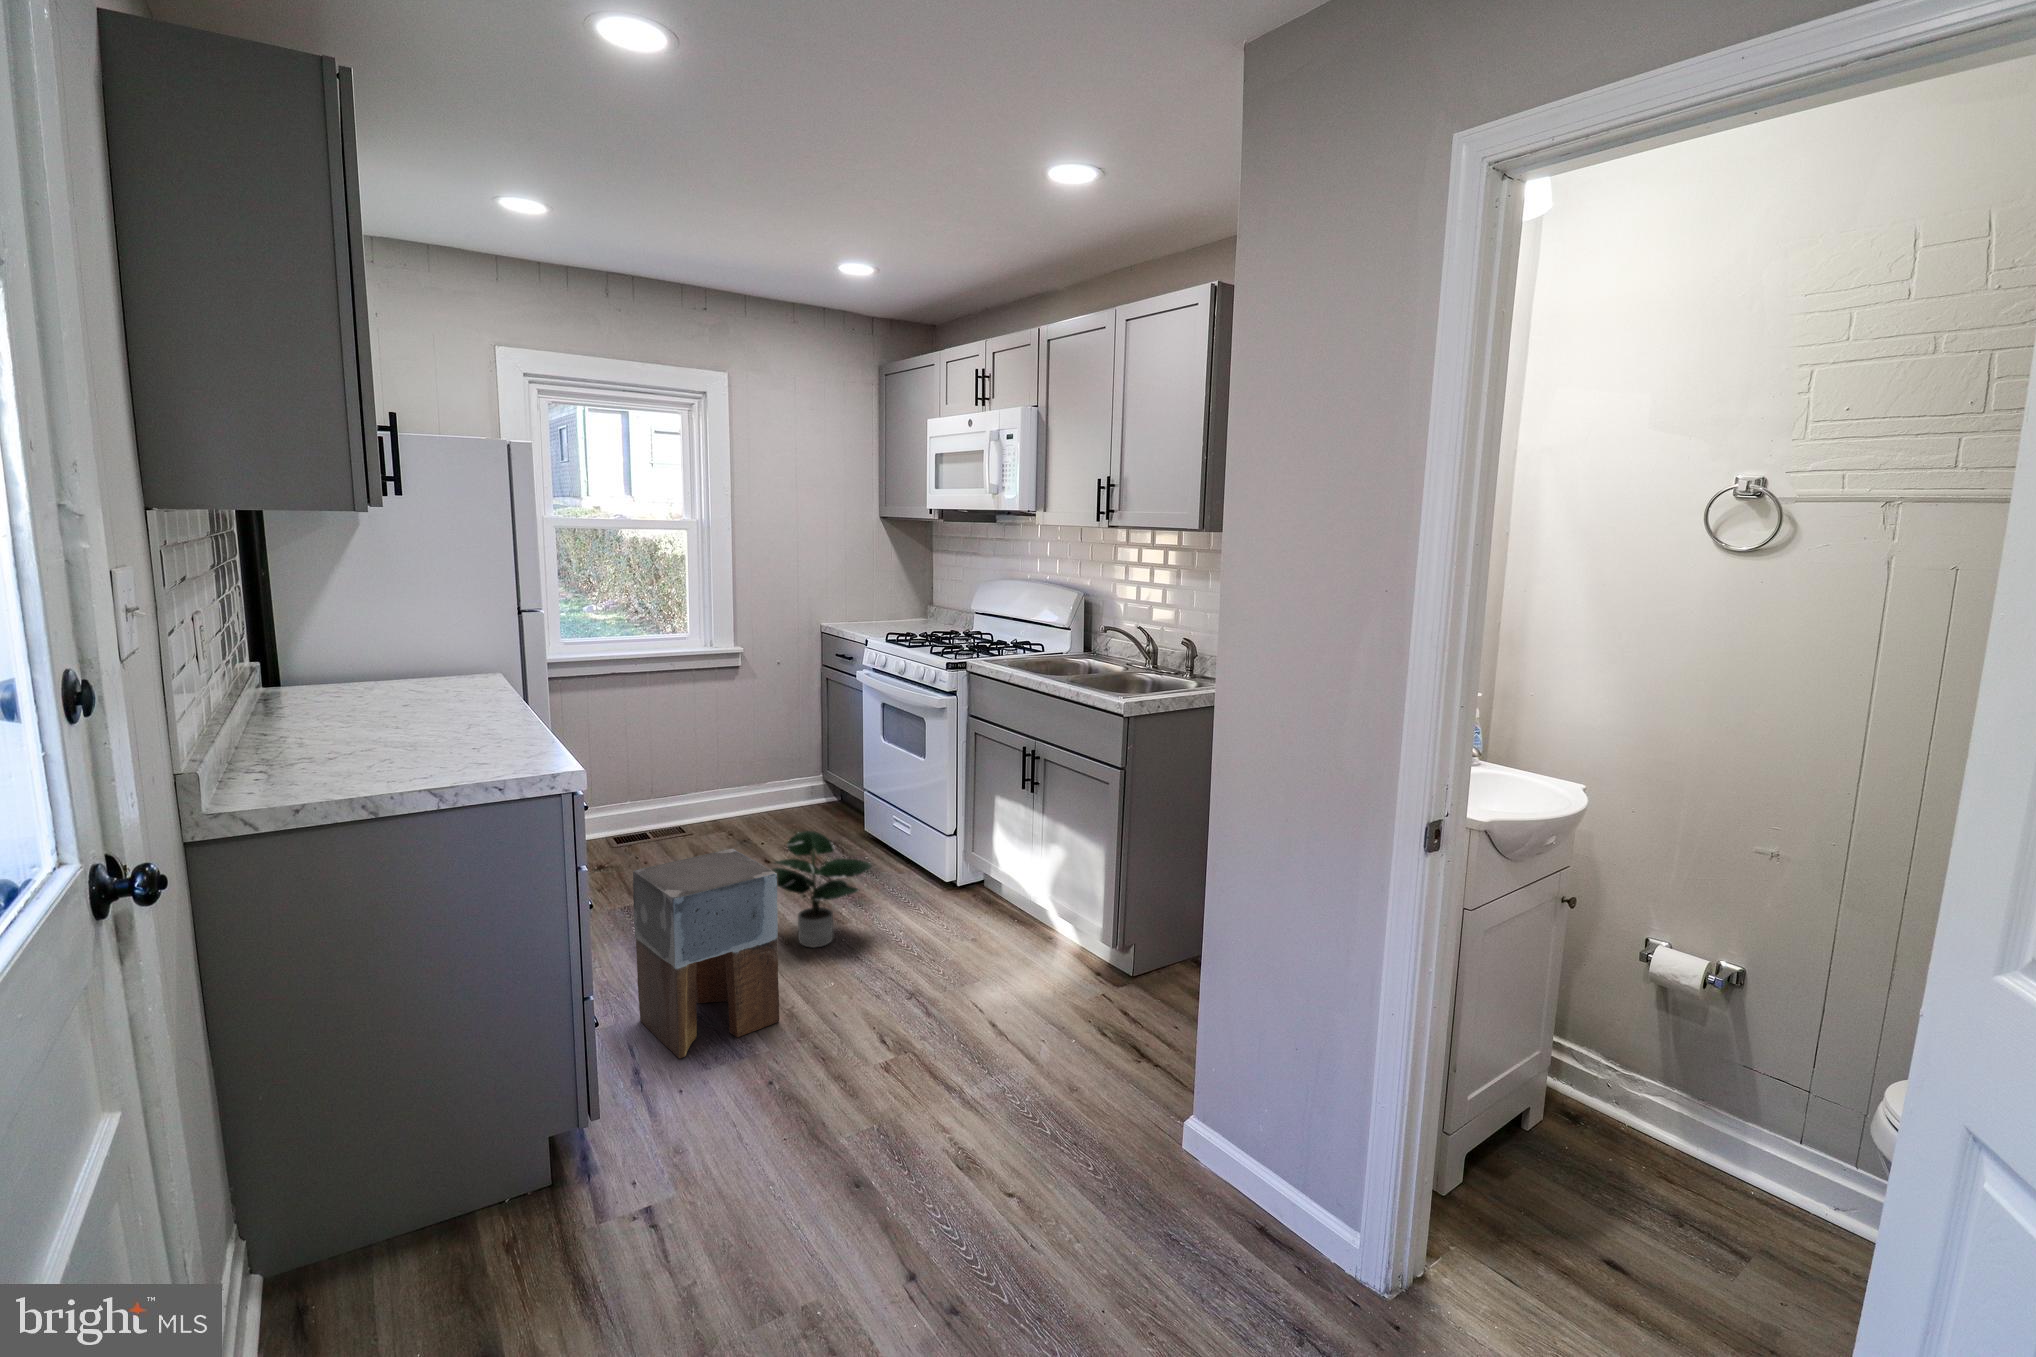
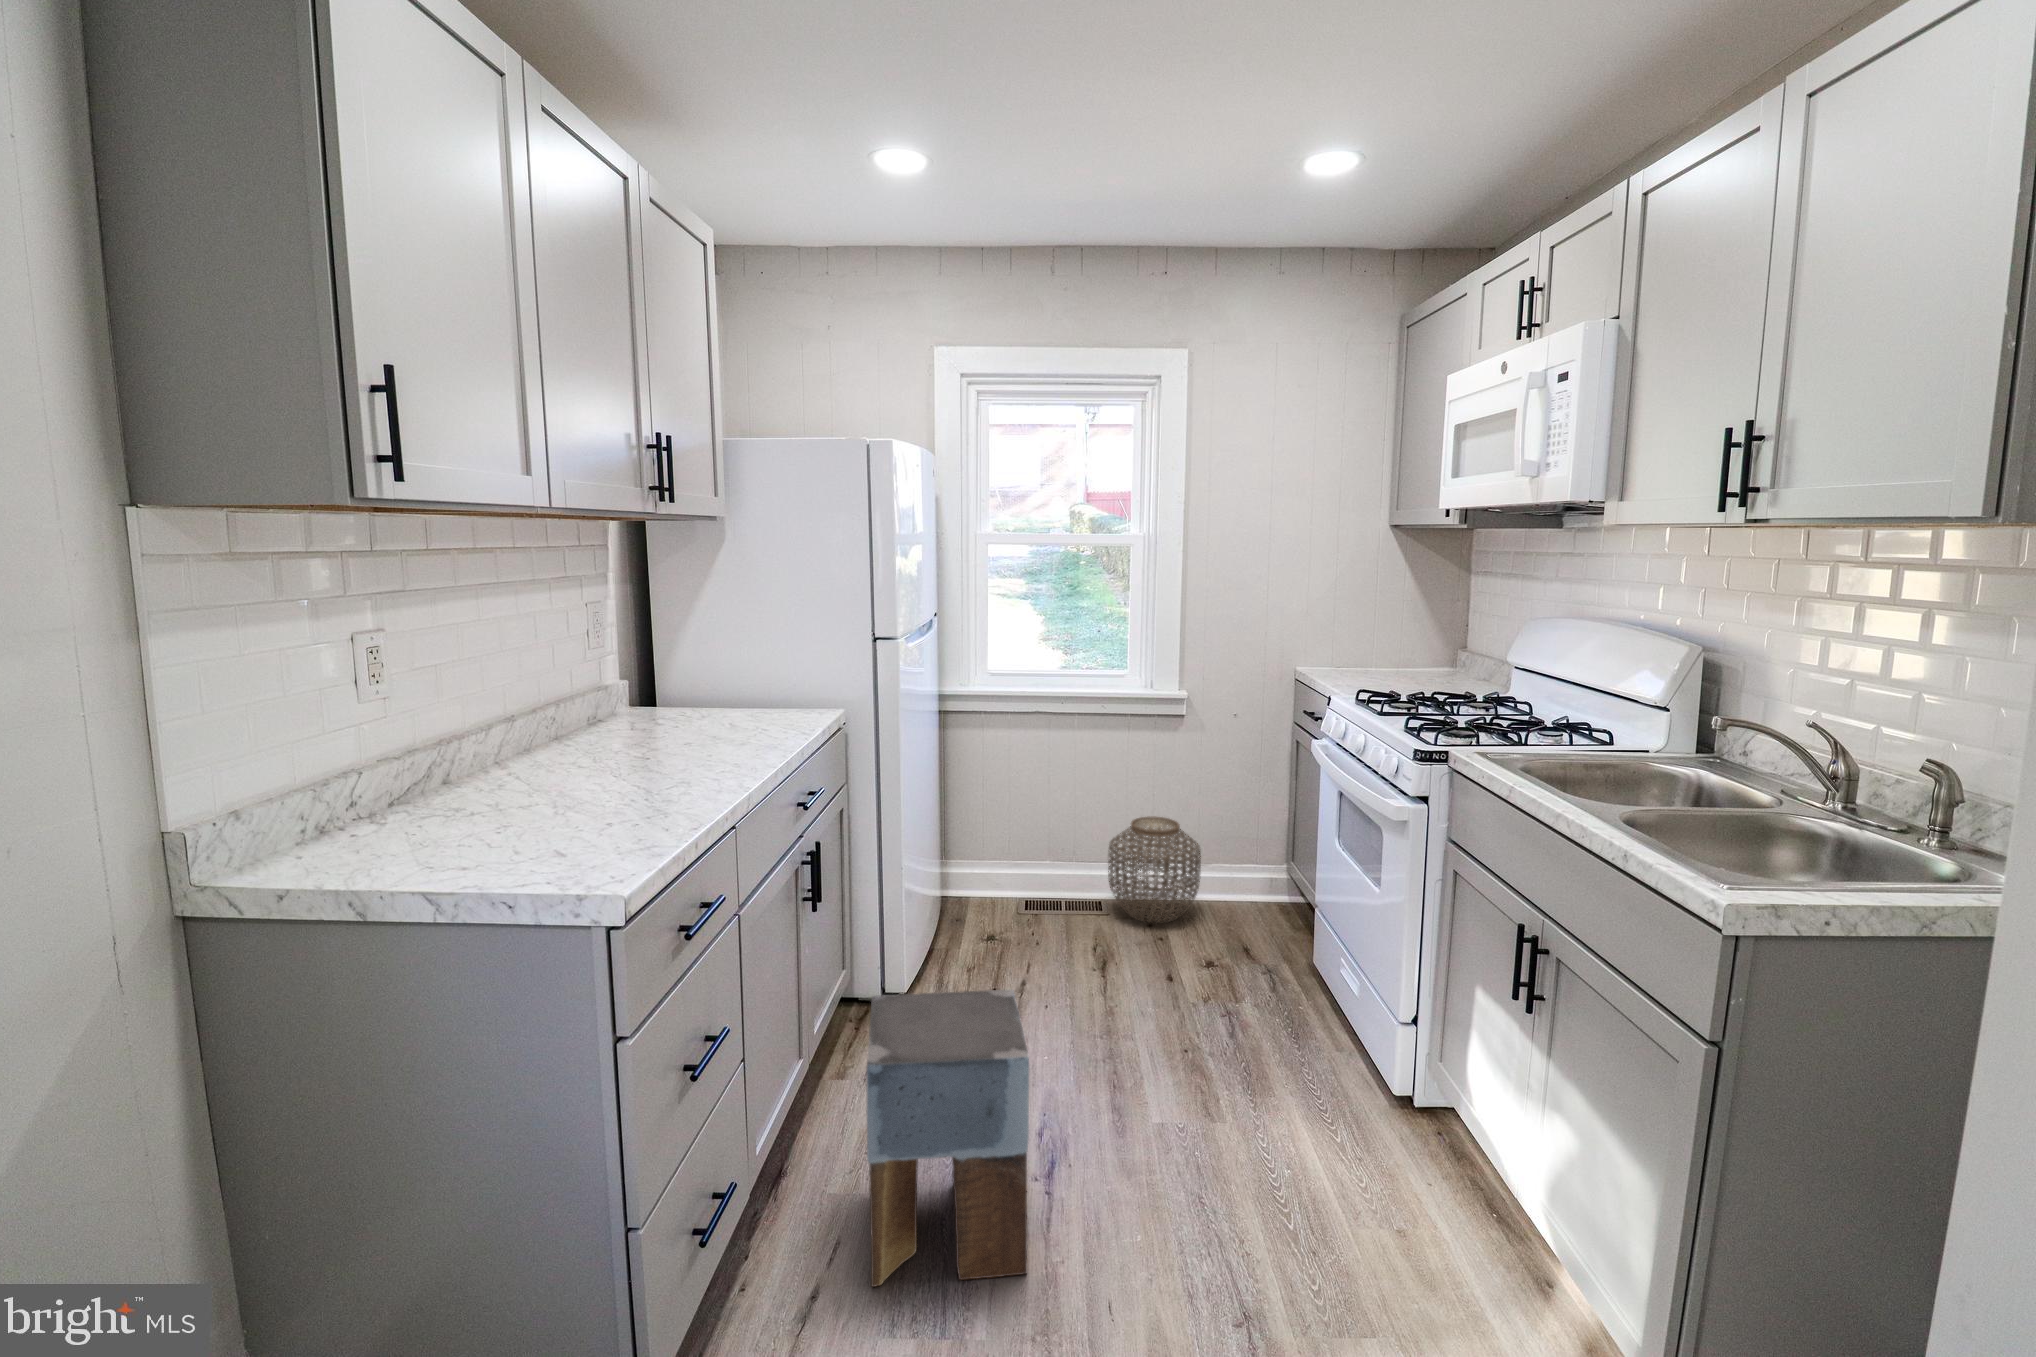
woven basket: none [690,750,768,834] -> present [1108,816,1201,923]
potted plant: present [772,831,871,948] -> none [1094,968,1241,1148]

